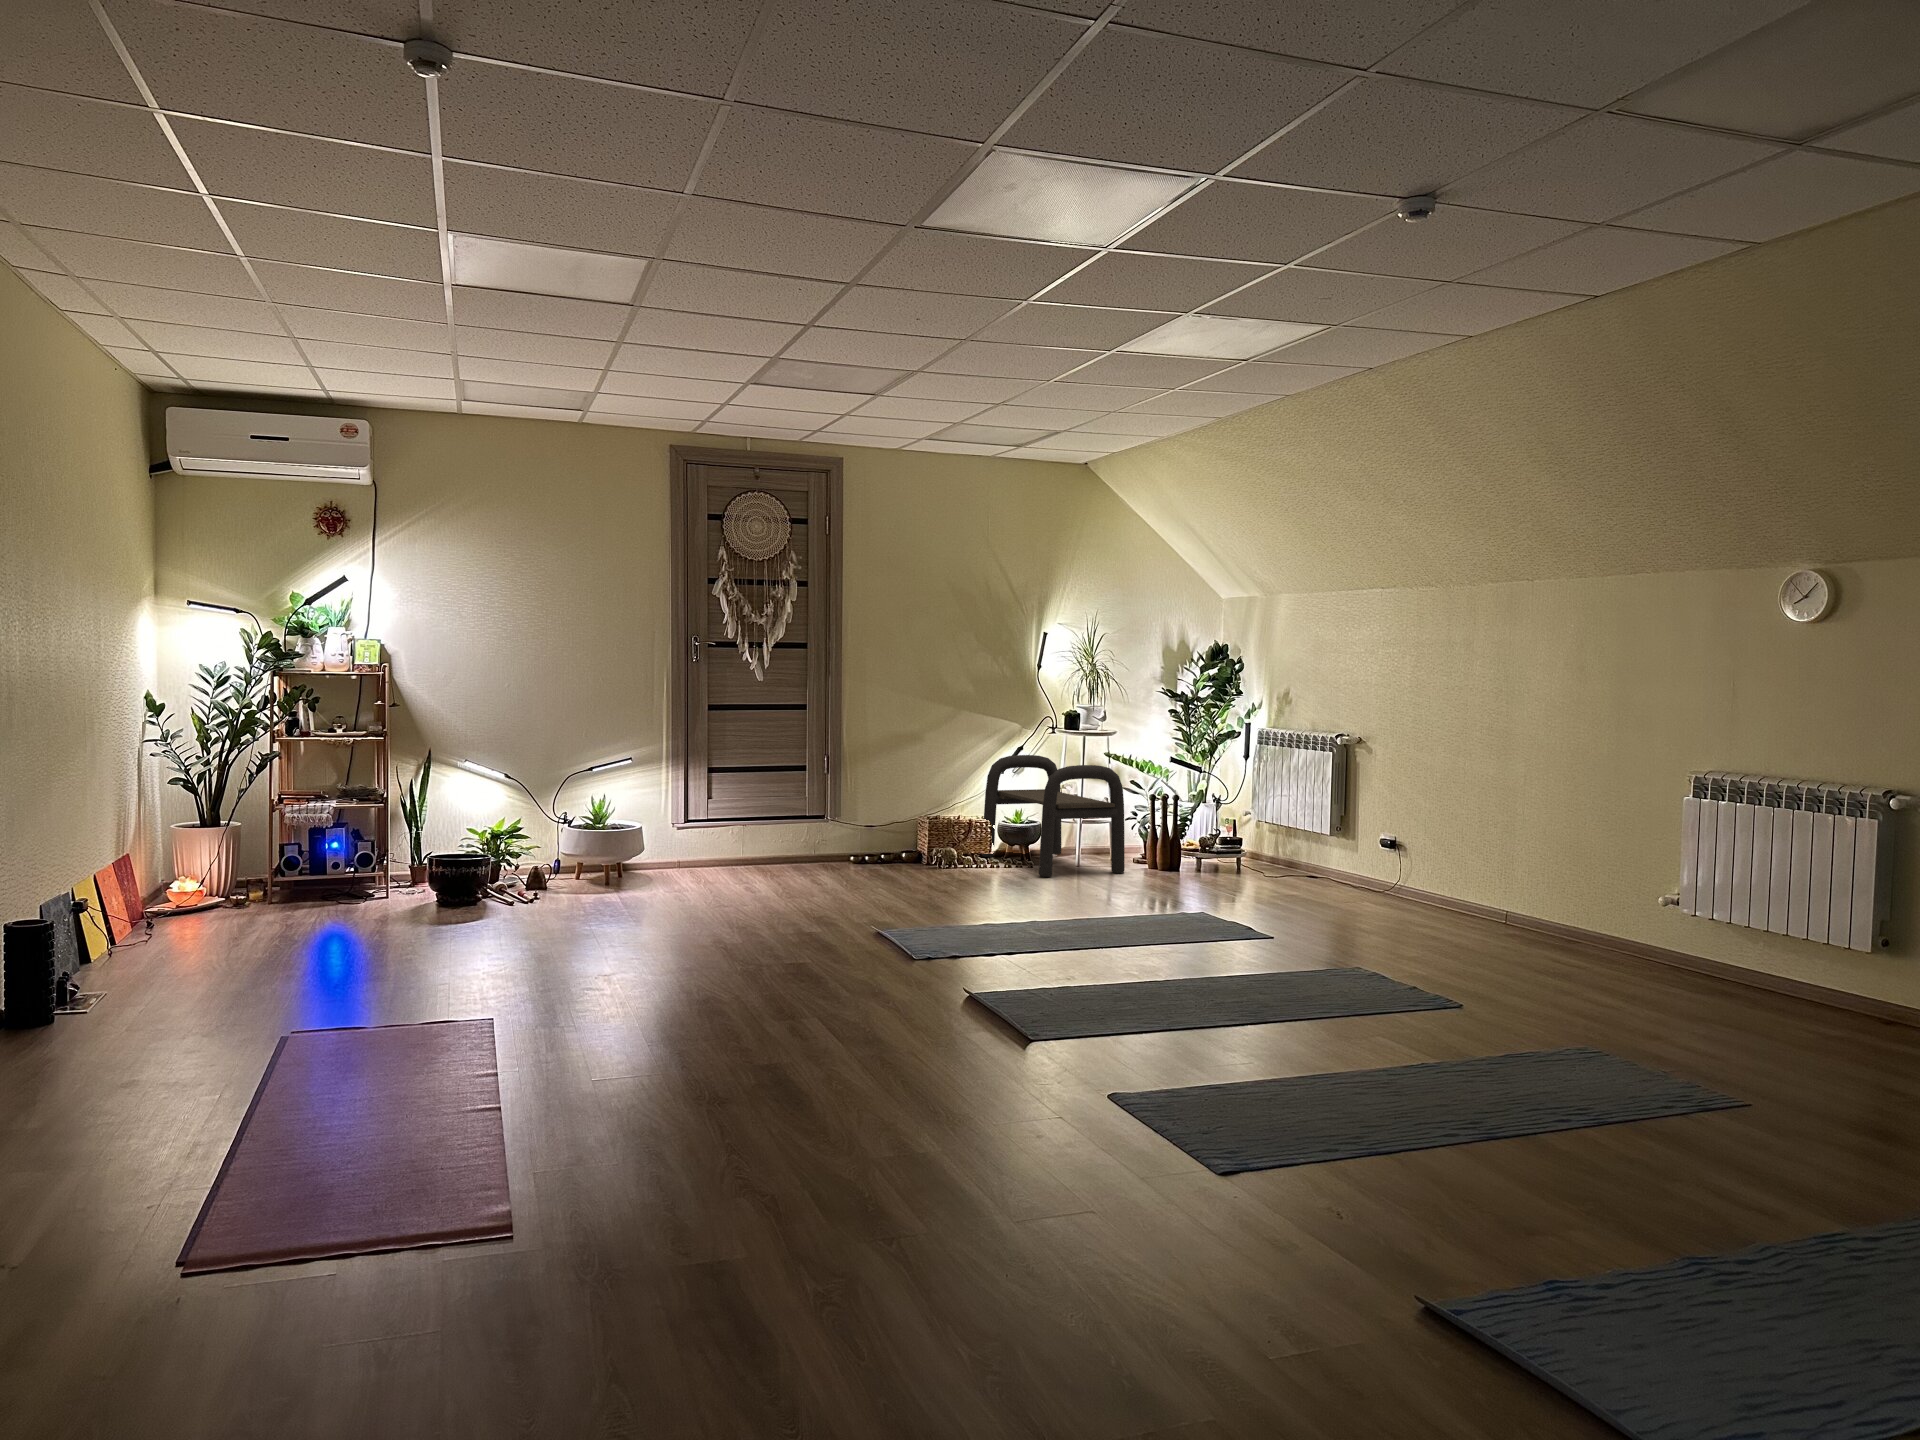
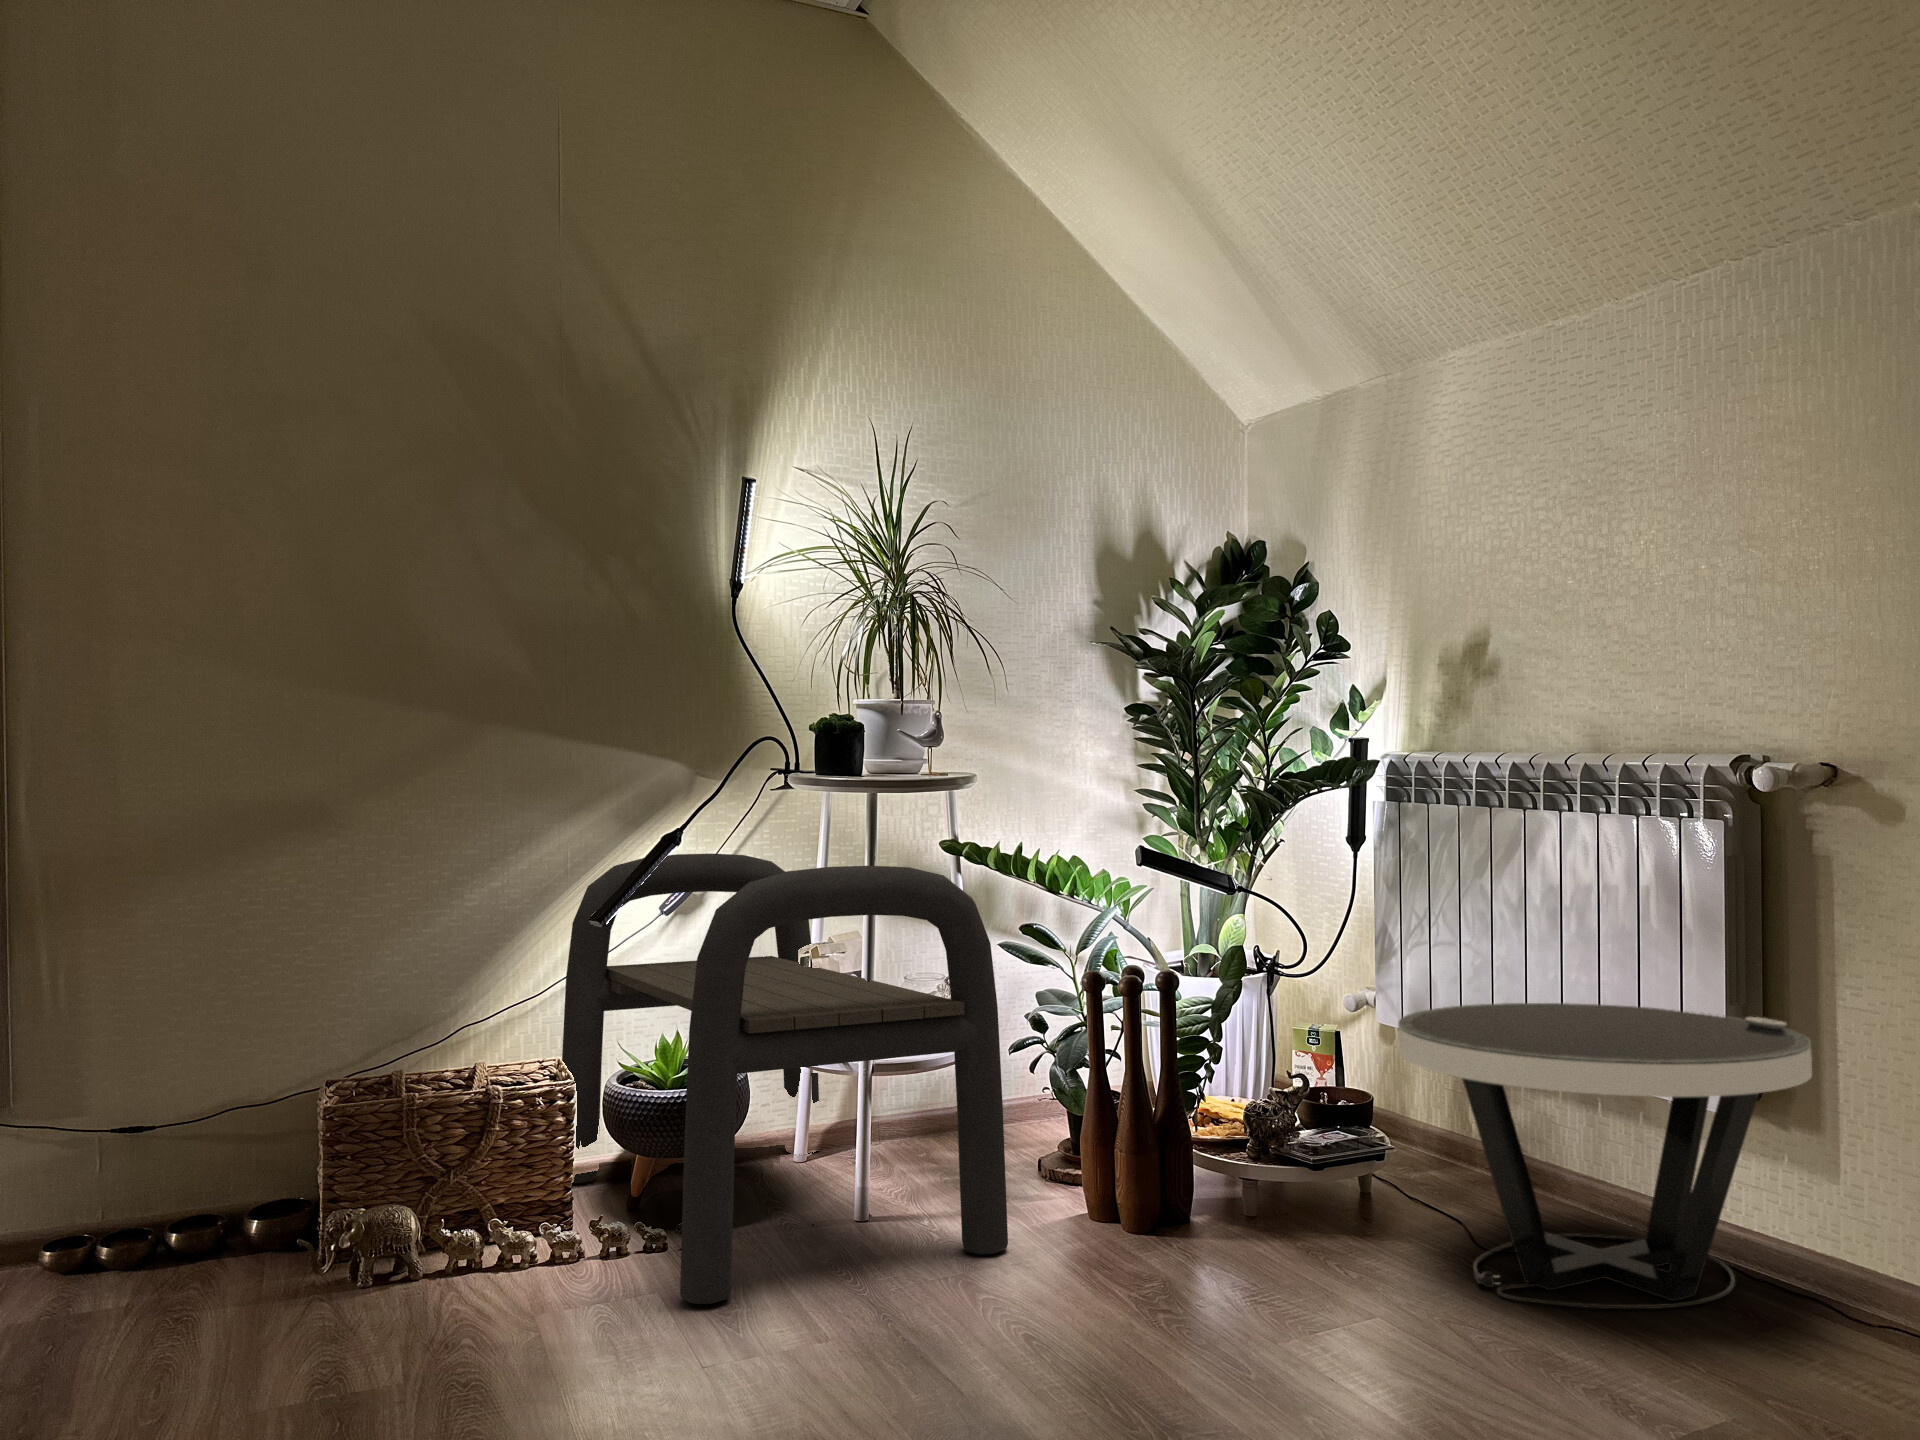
side table: none [1236,811,1342,887] -> present [1398,1003,1812,1309]

